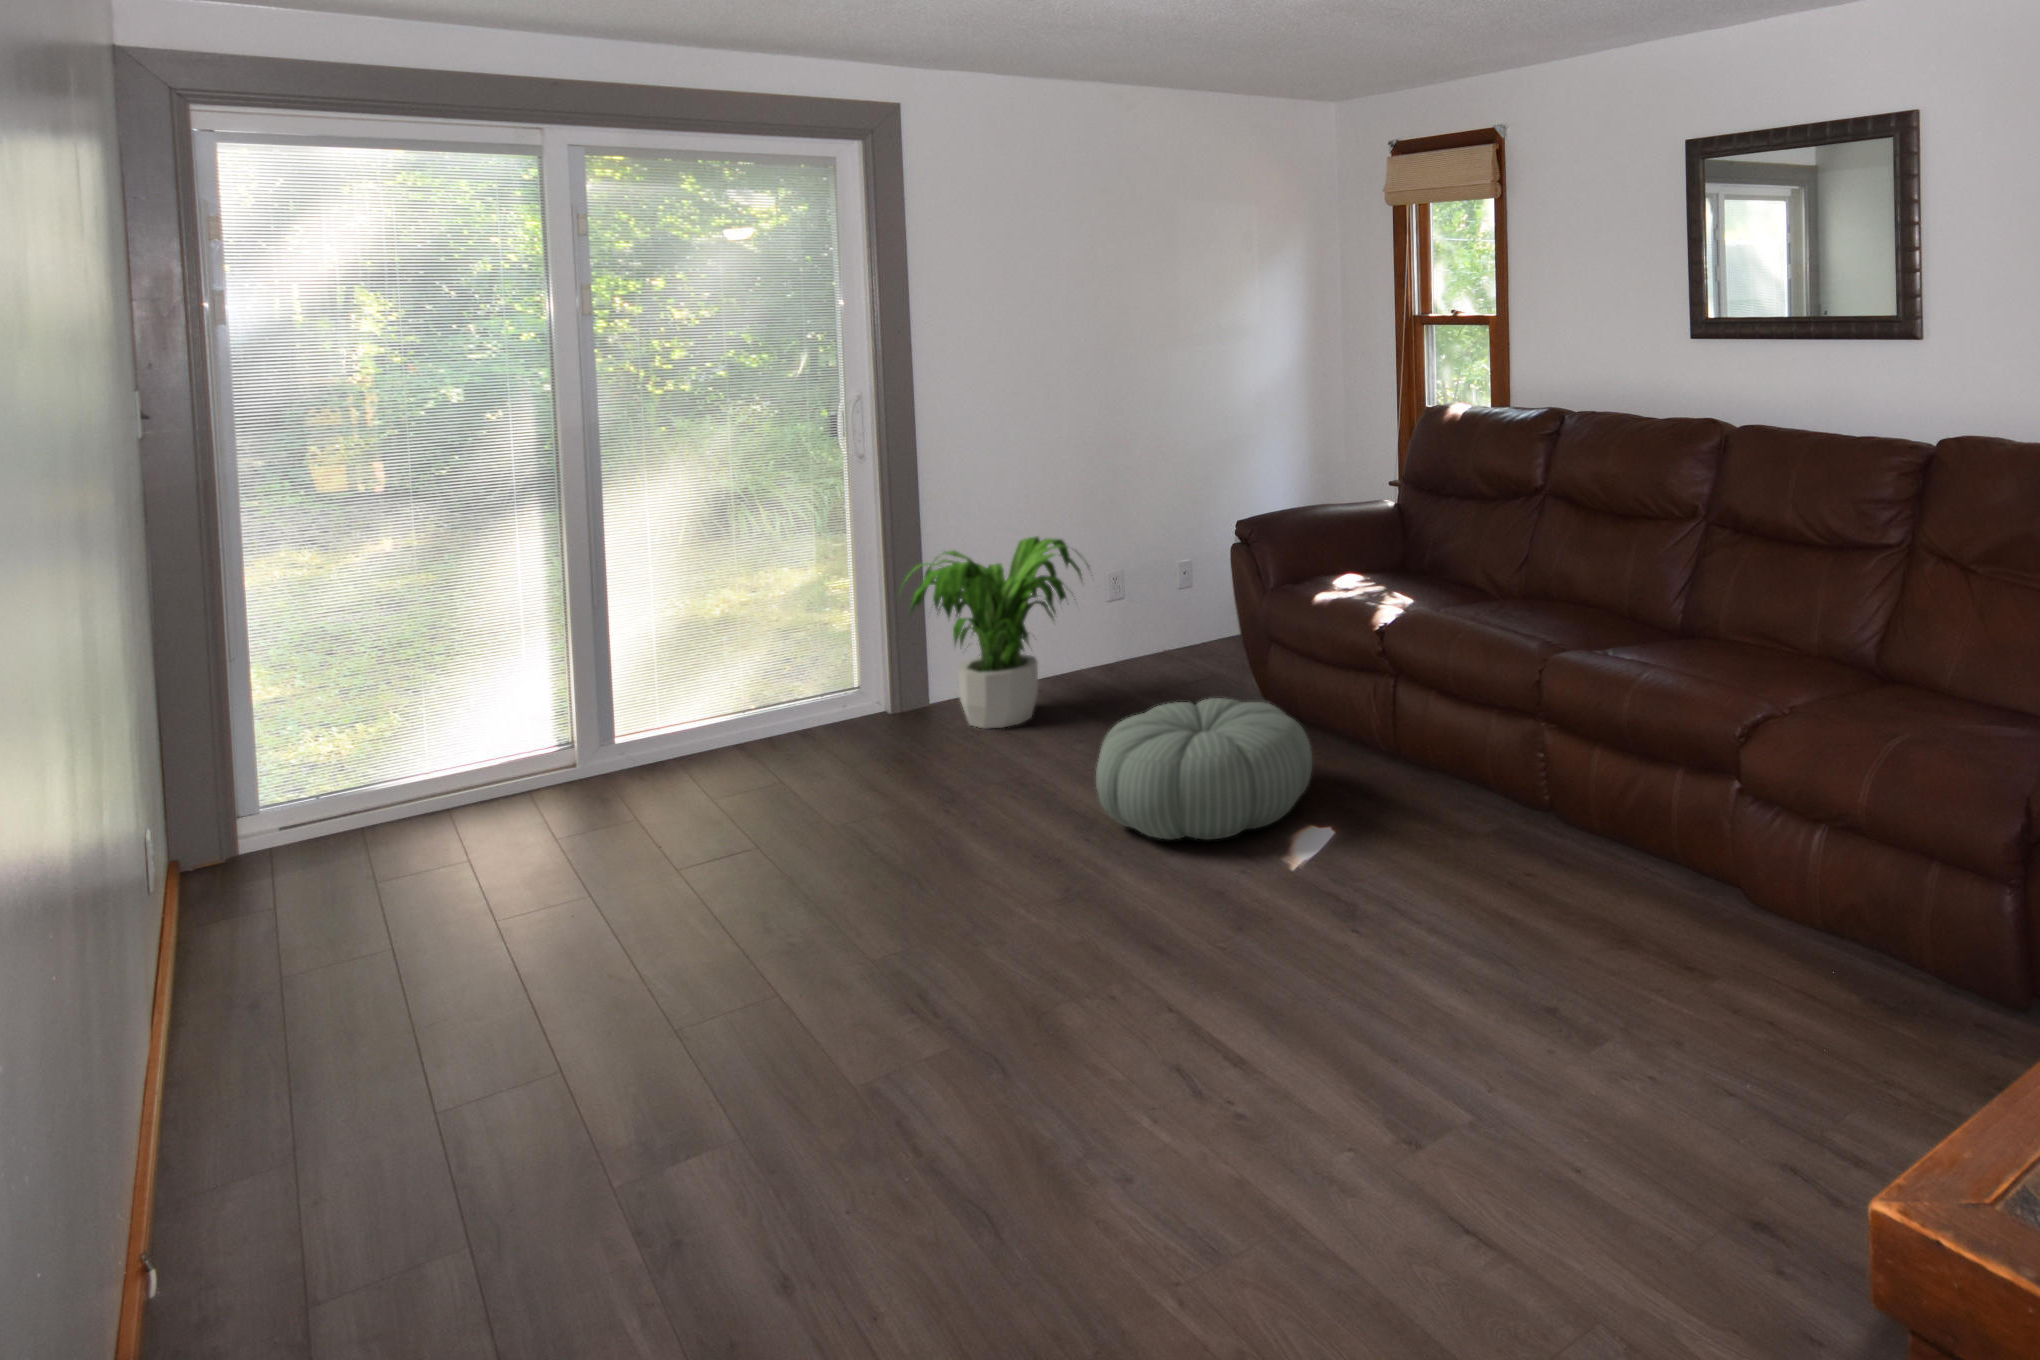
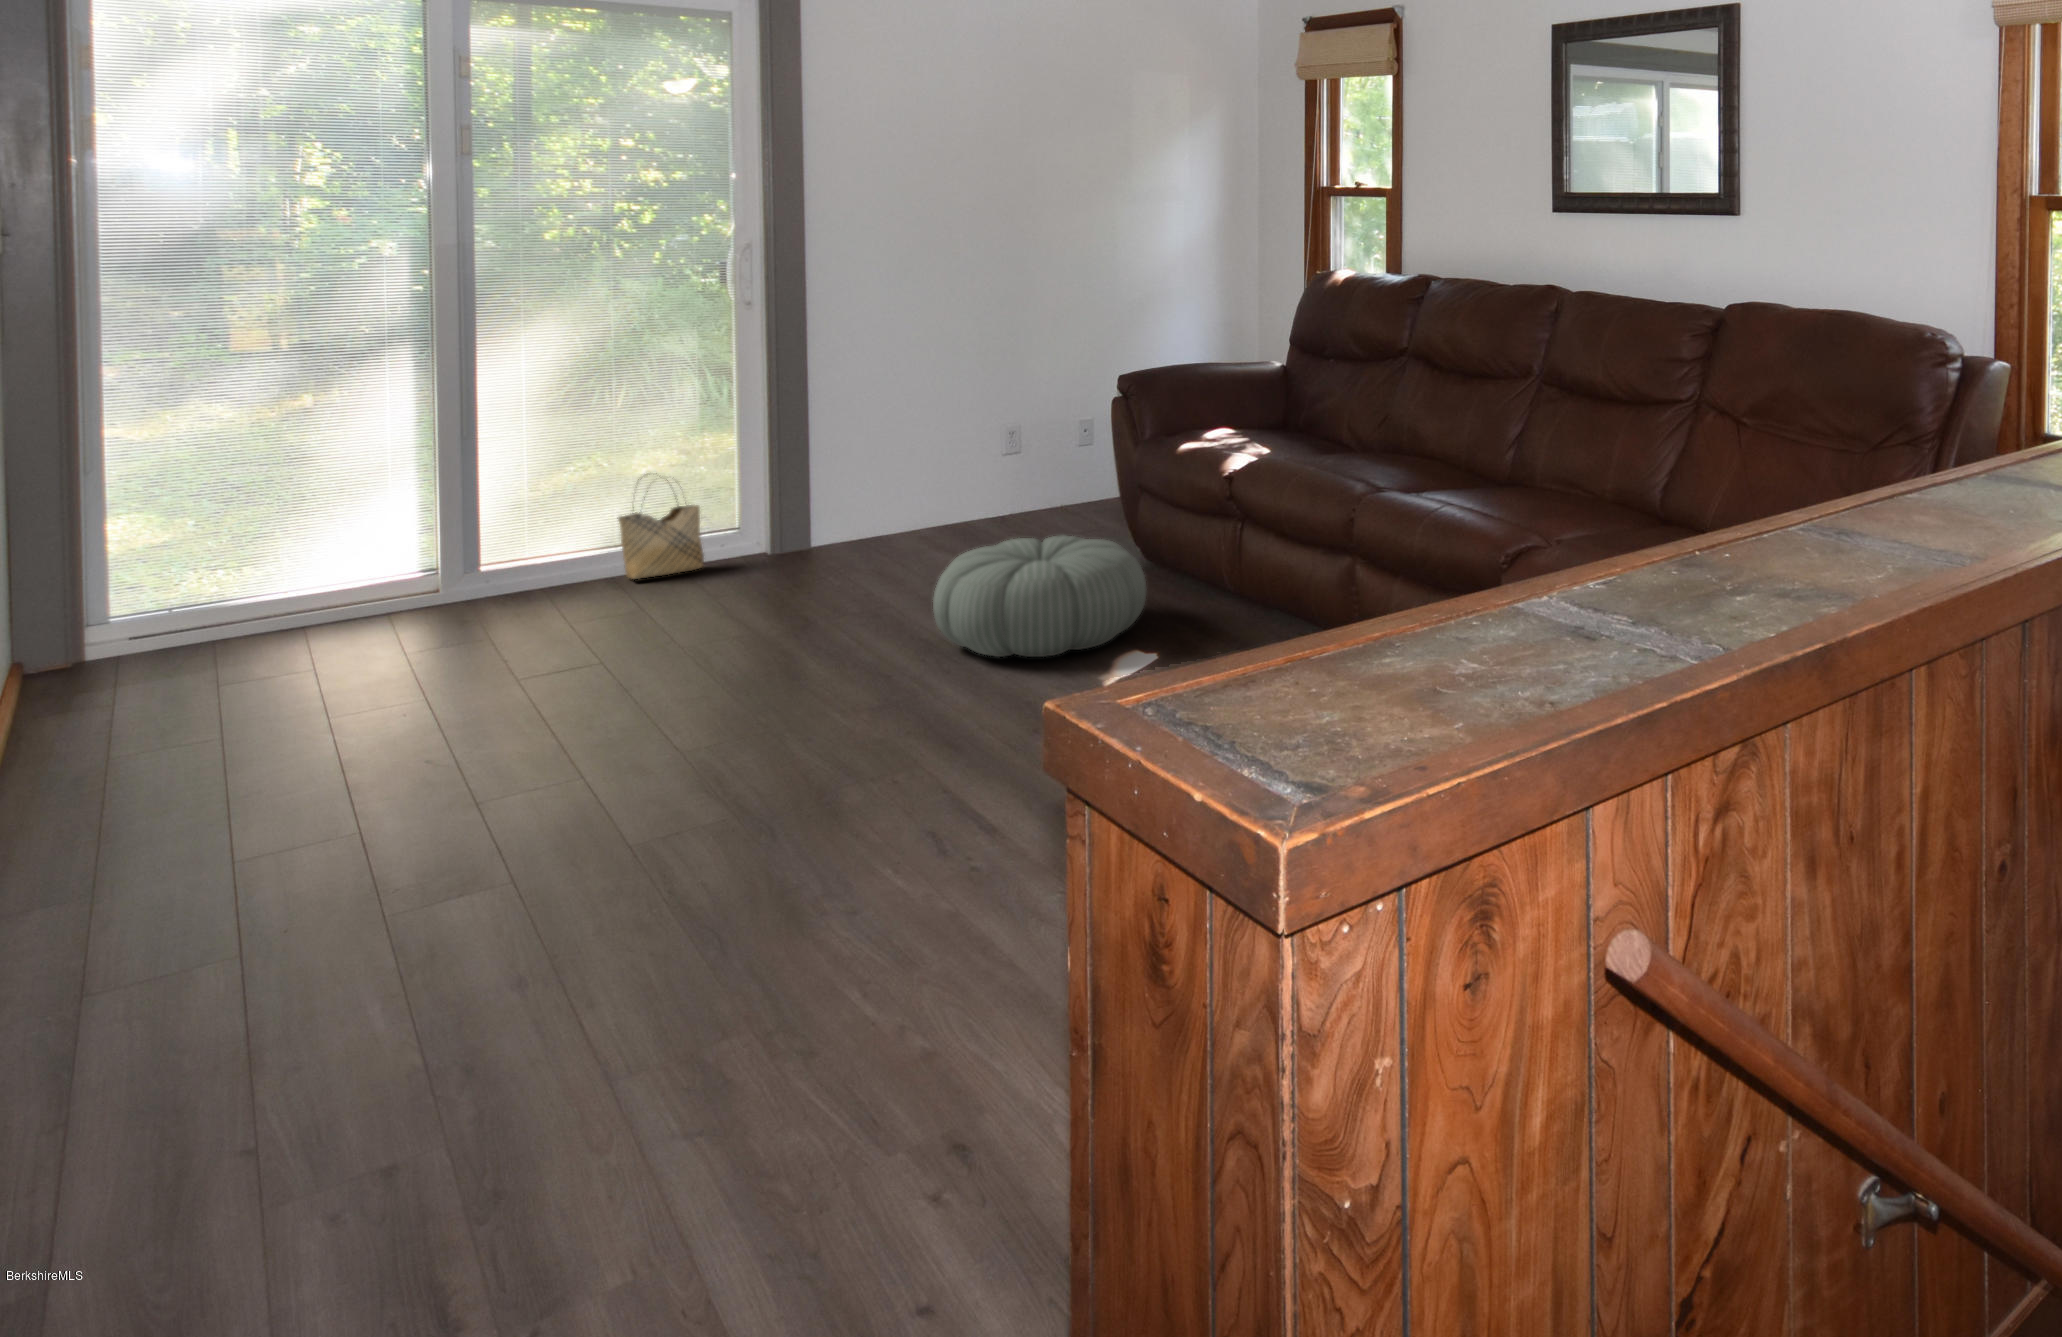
potted plant: present [902,537,1082,729] -> none [769,388,968,569]
woven basket: none [749,633,831,747] -> present [617,479,704,579]

